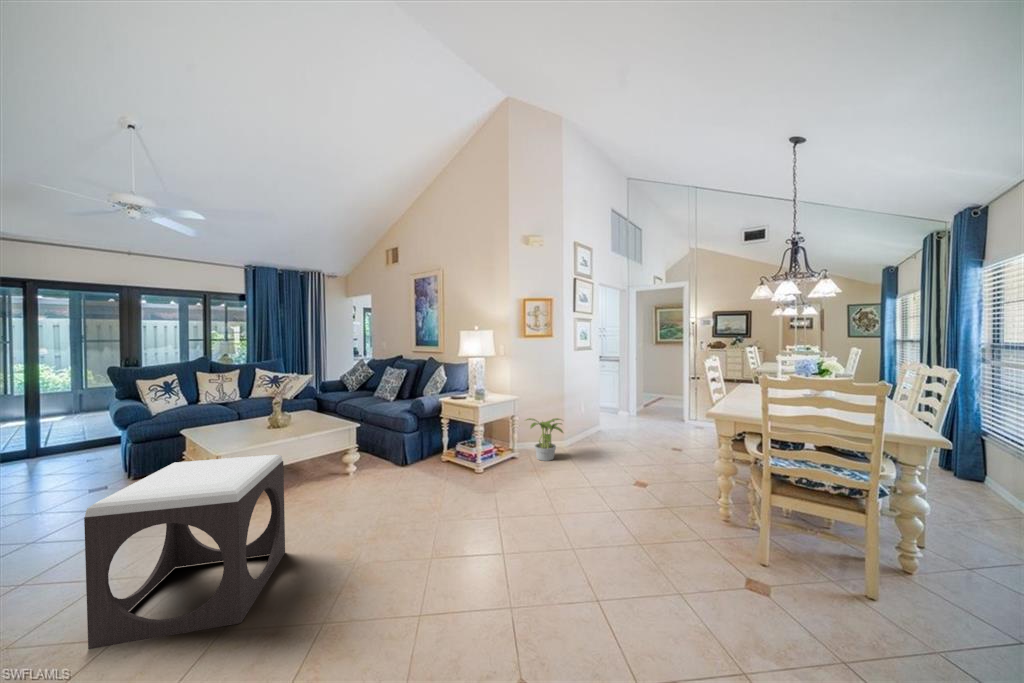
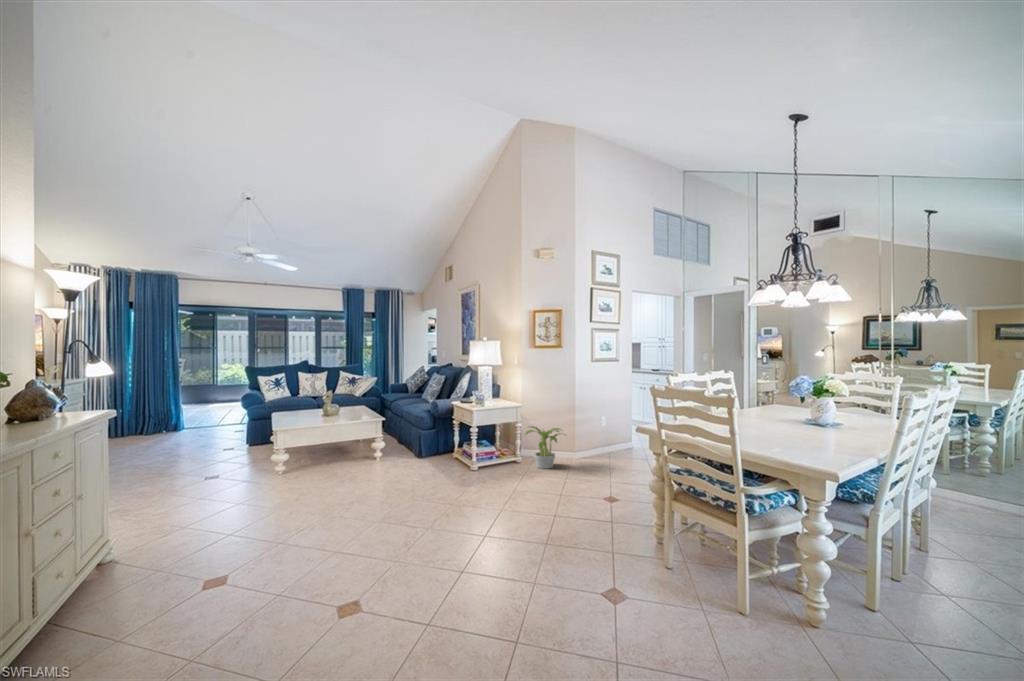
footstool: present [84,455,285,649] -> none [174,426,295,527]

